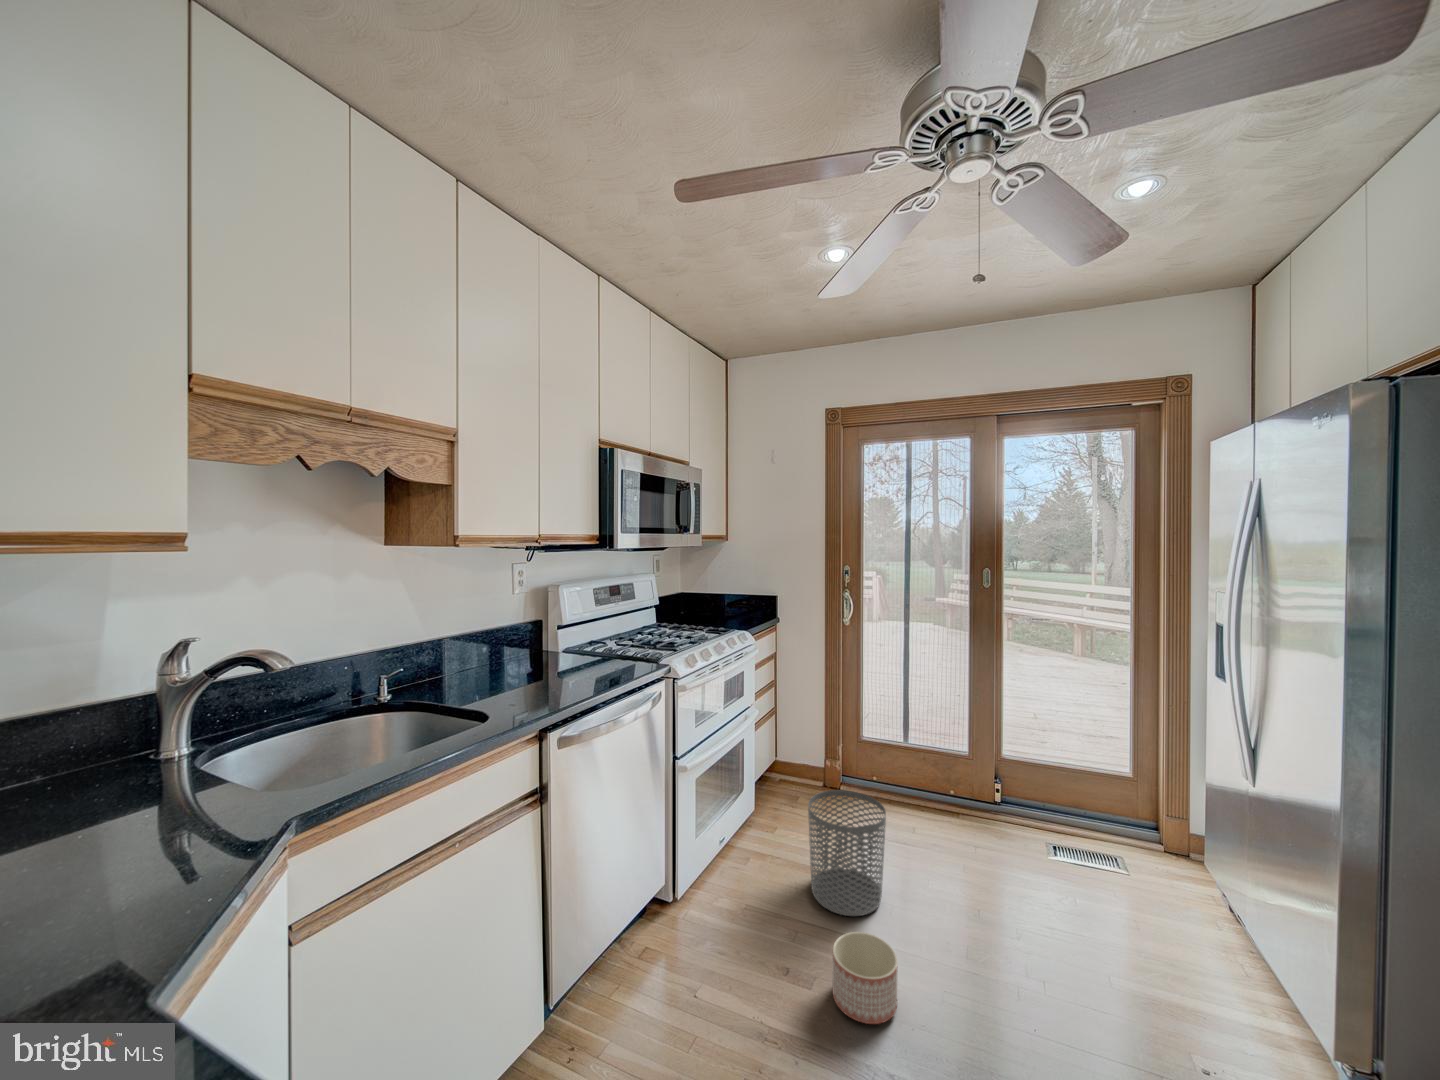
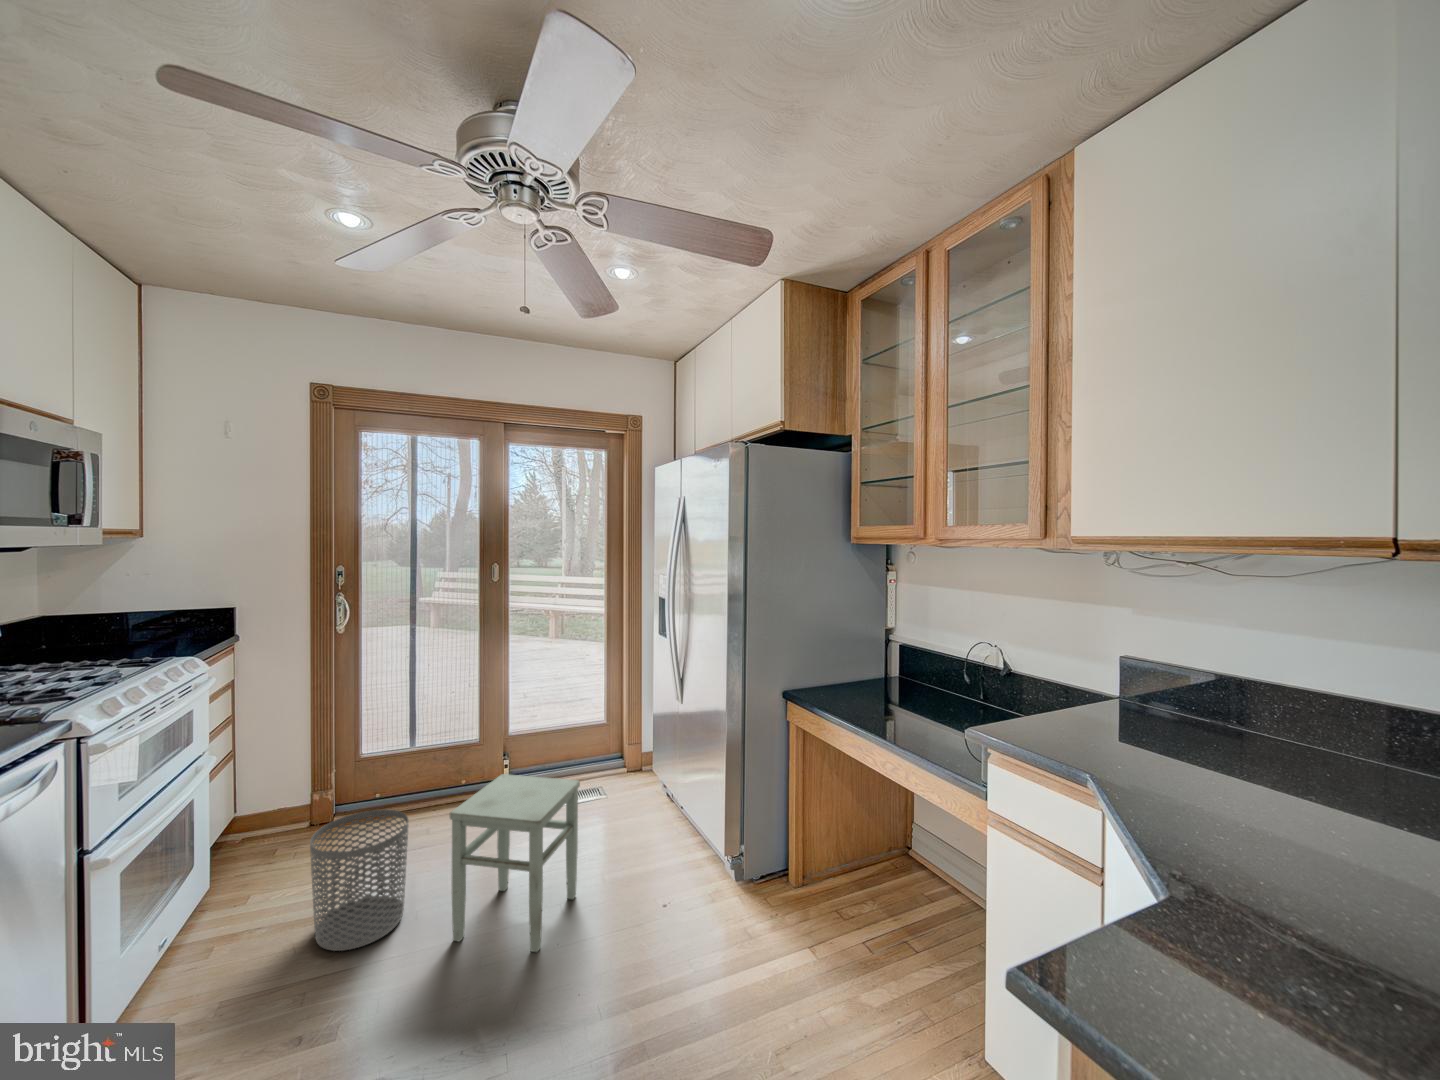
stool: none [919,801,1075,1028] -> present [450,774,580,952]
planter: present [832,932,898,1024] -> none [362,940,437,1035]

